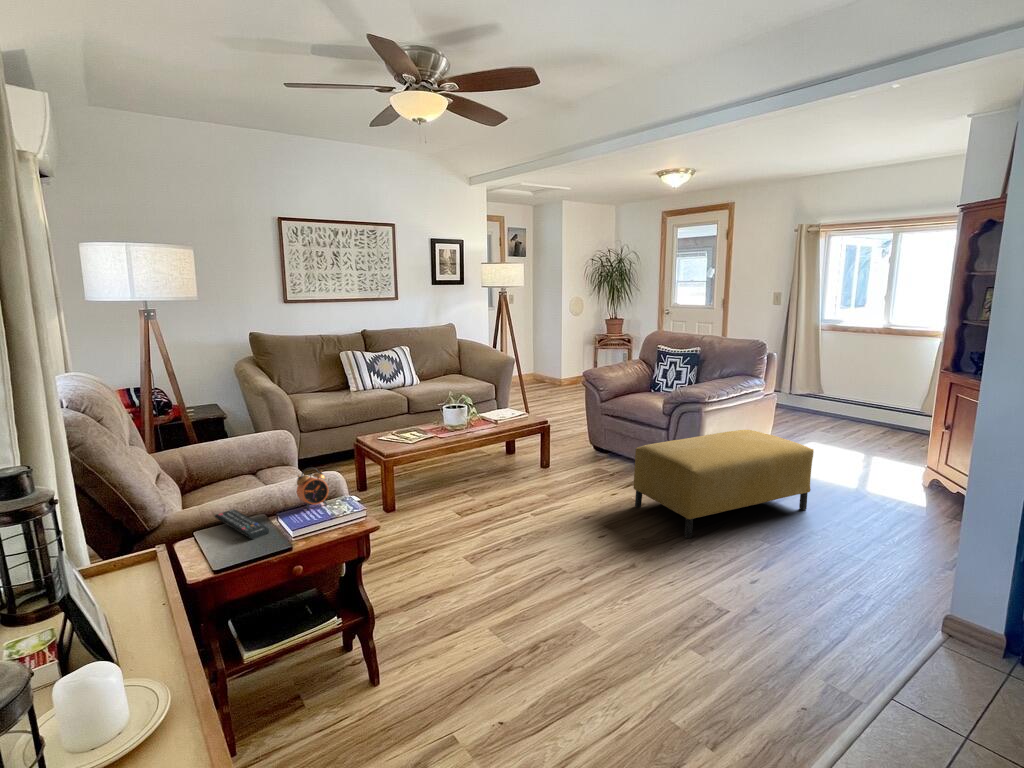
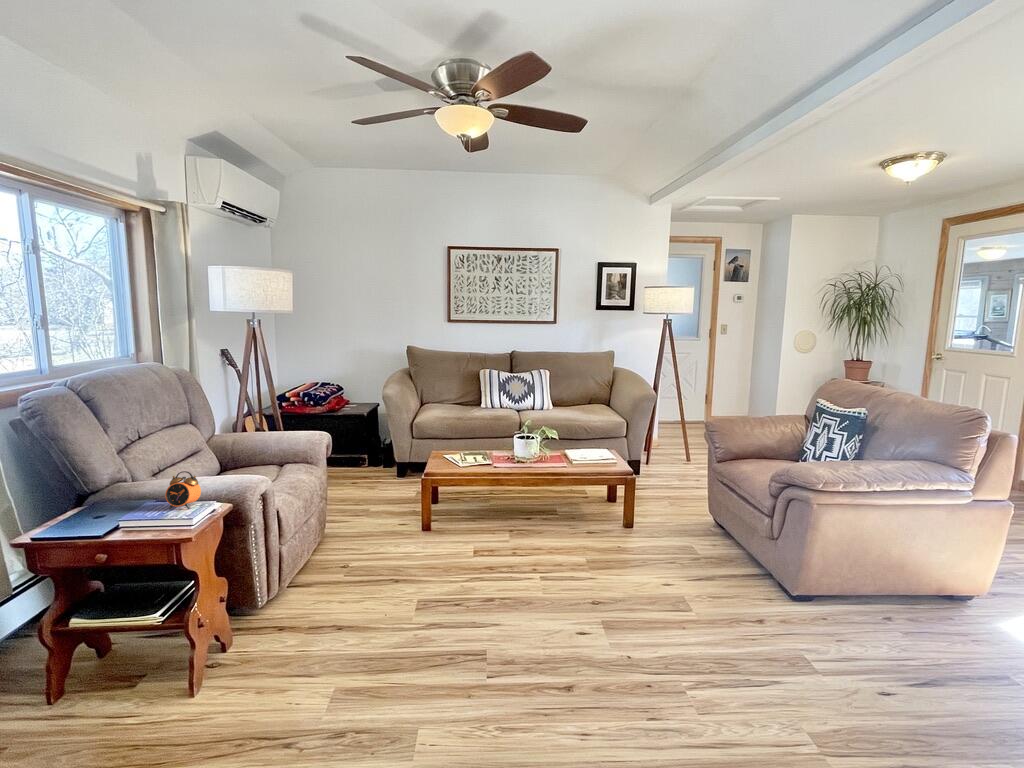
ottoman: present [633,430,814,538] -> none [672,531,997,723]
remote control: present [215,509,269,539] -> none [88,494,139,526]

